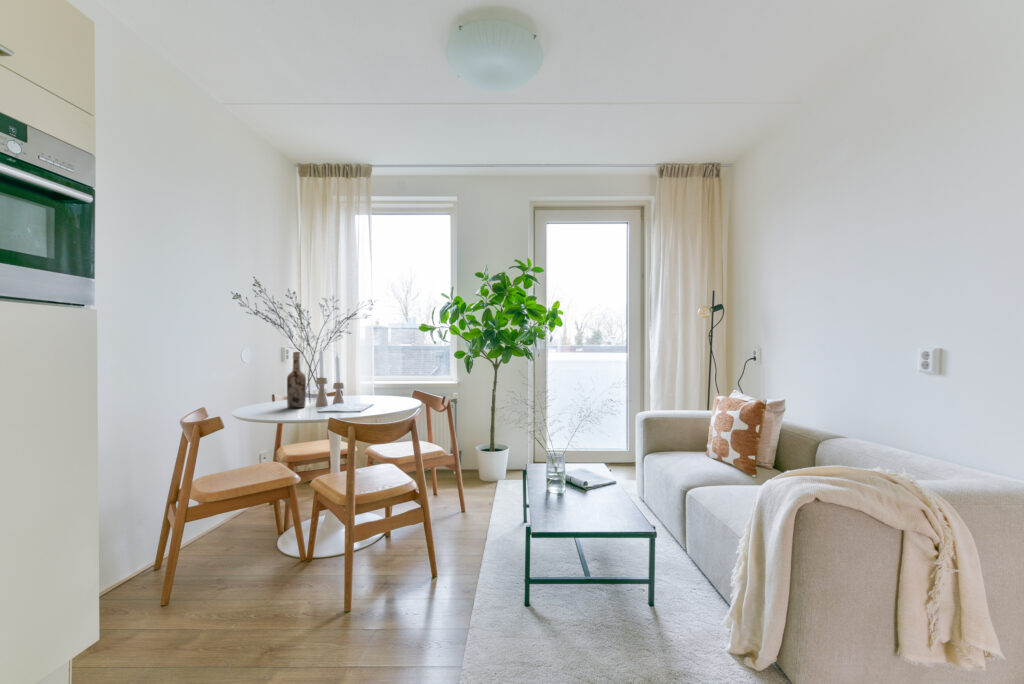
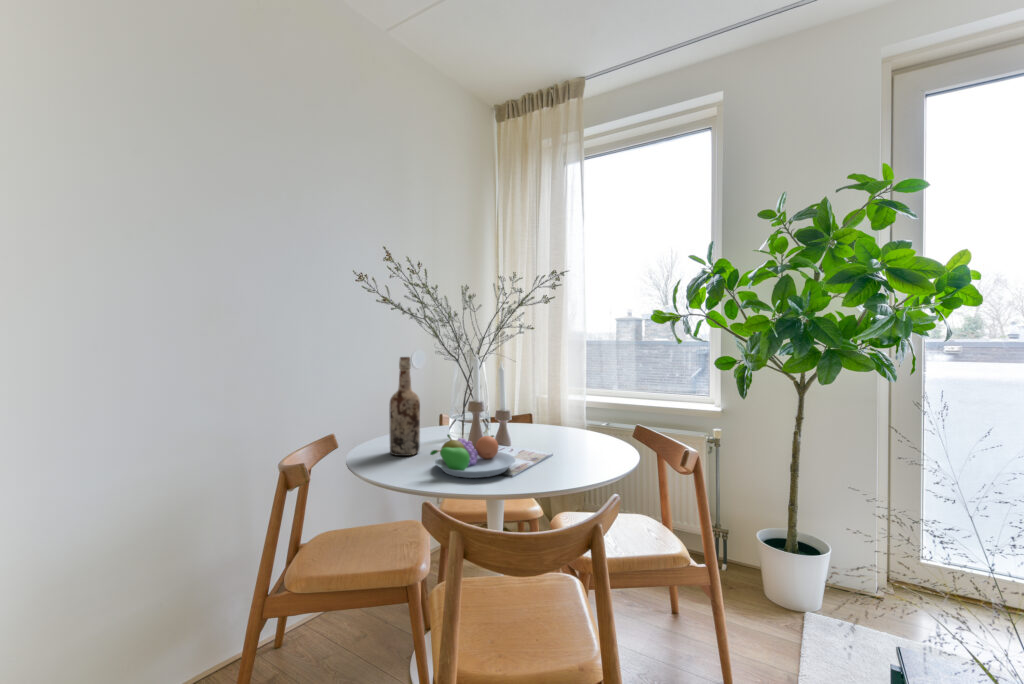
fruit bowl: none [325,392,369,411] -> present [430,435,515,478]

